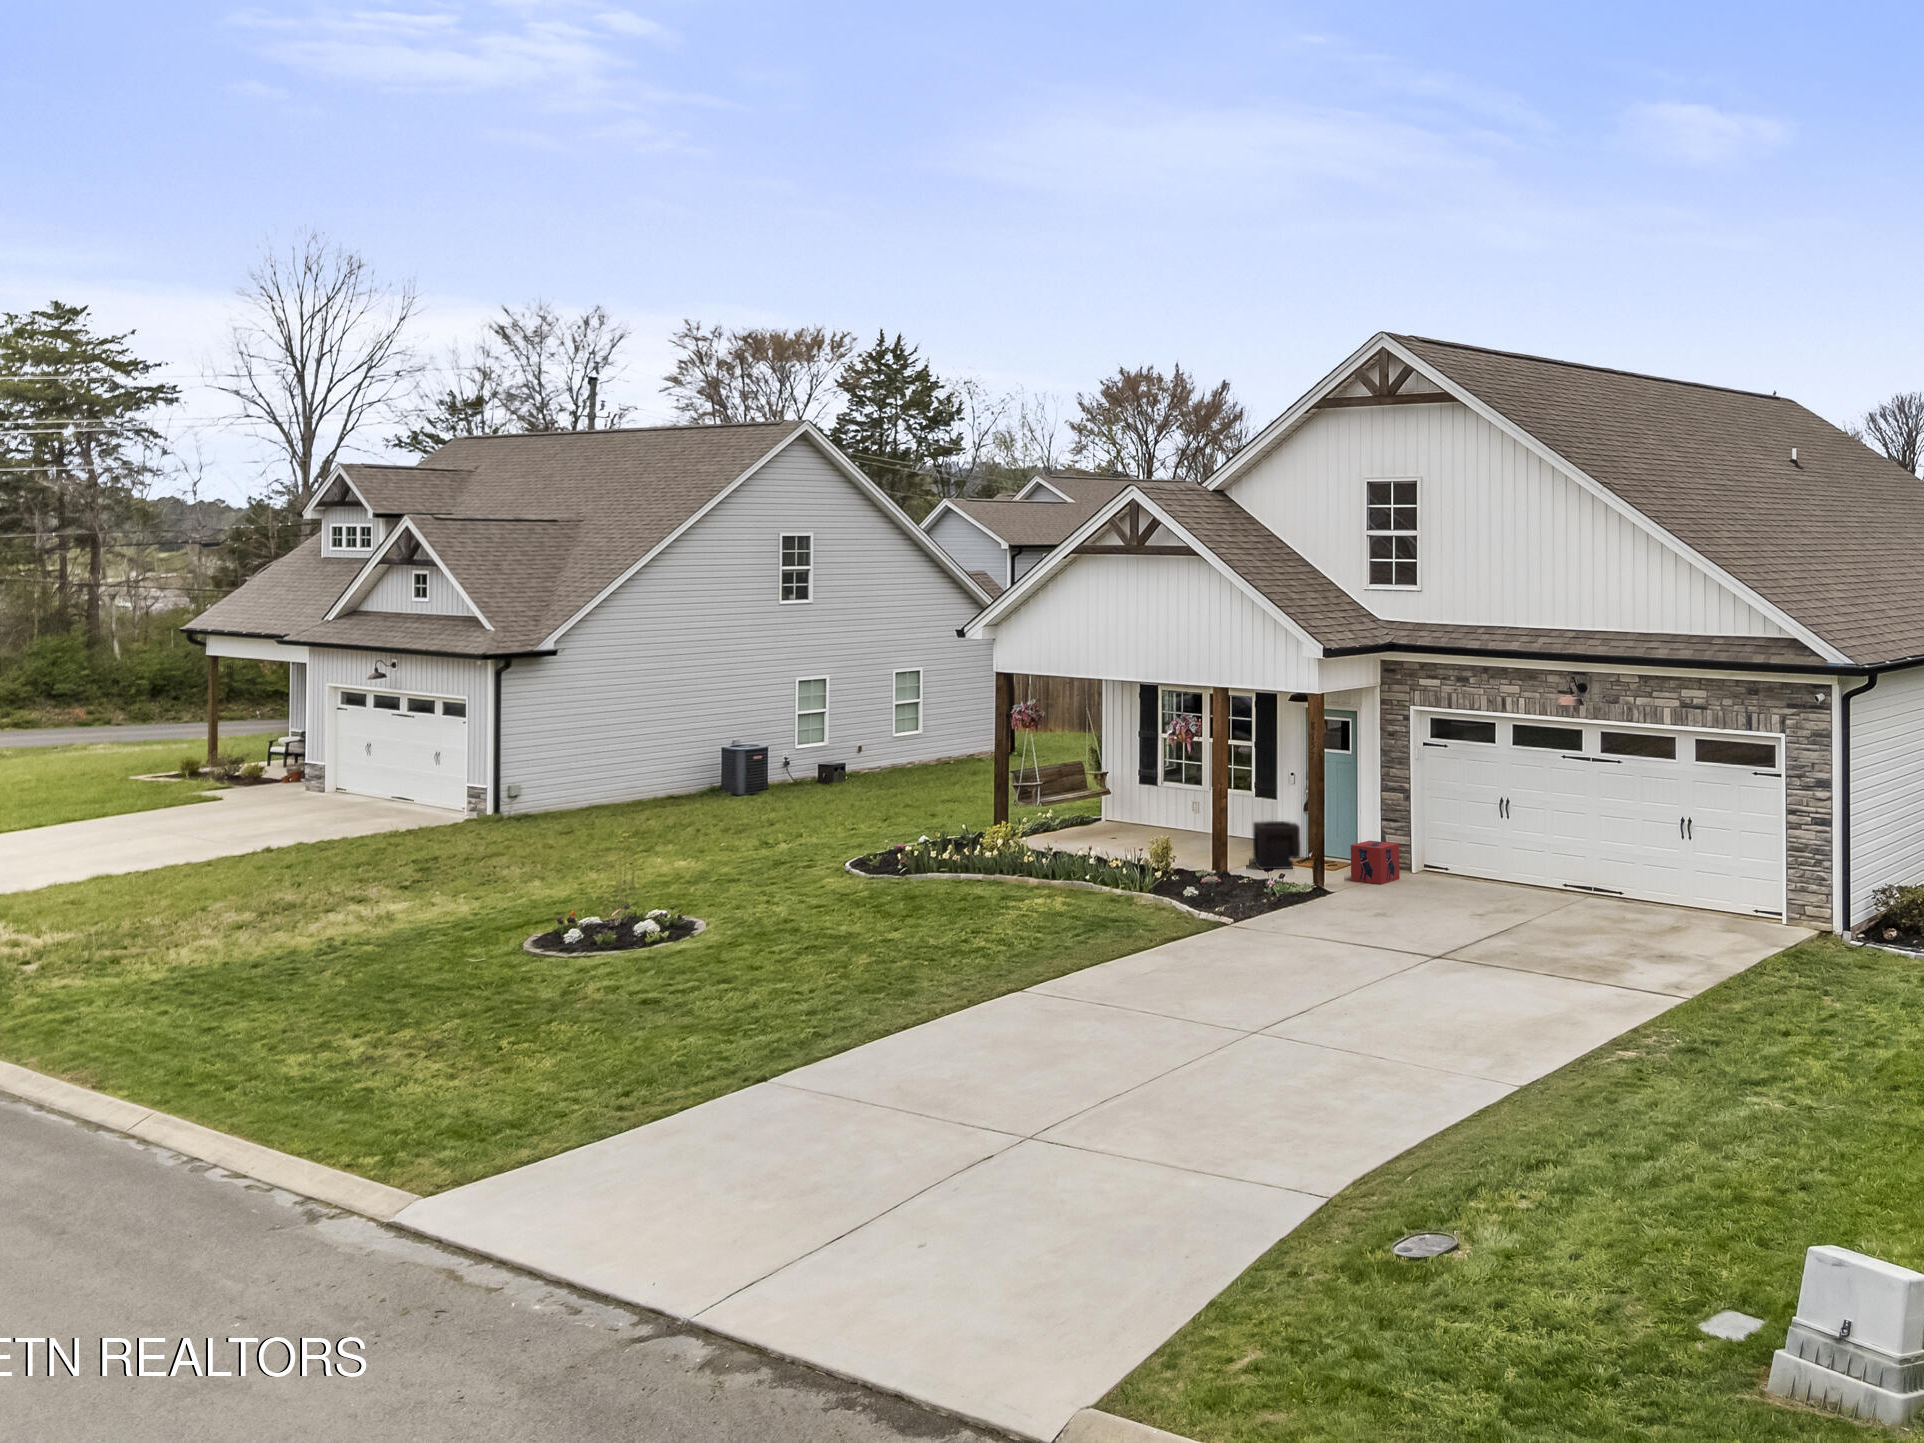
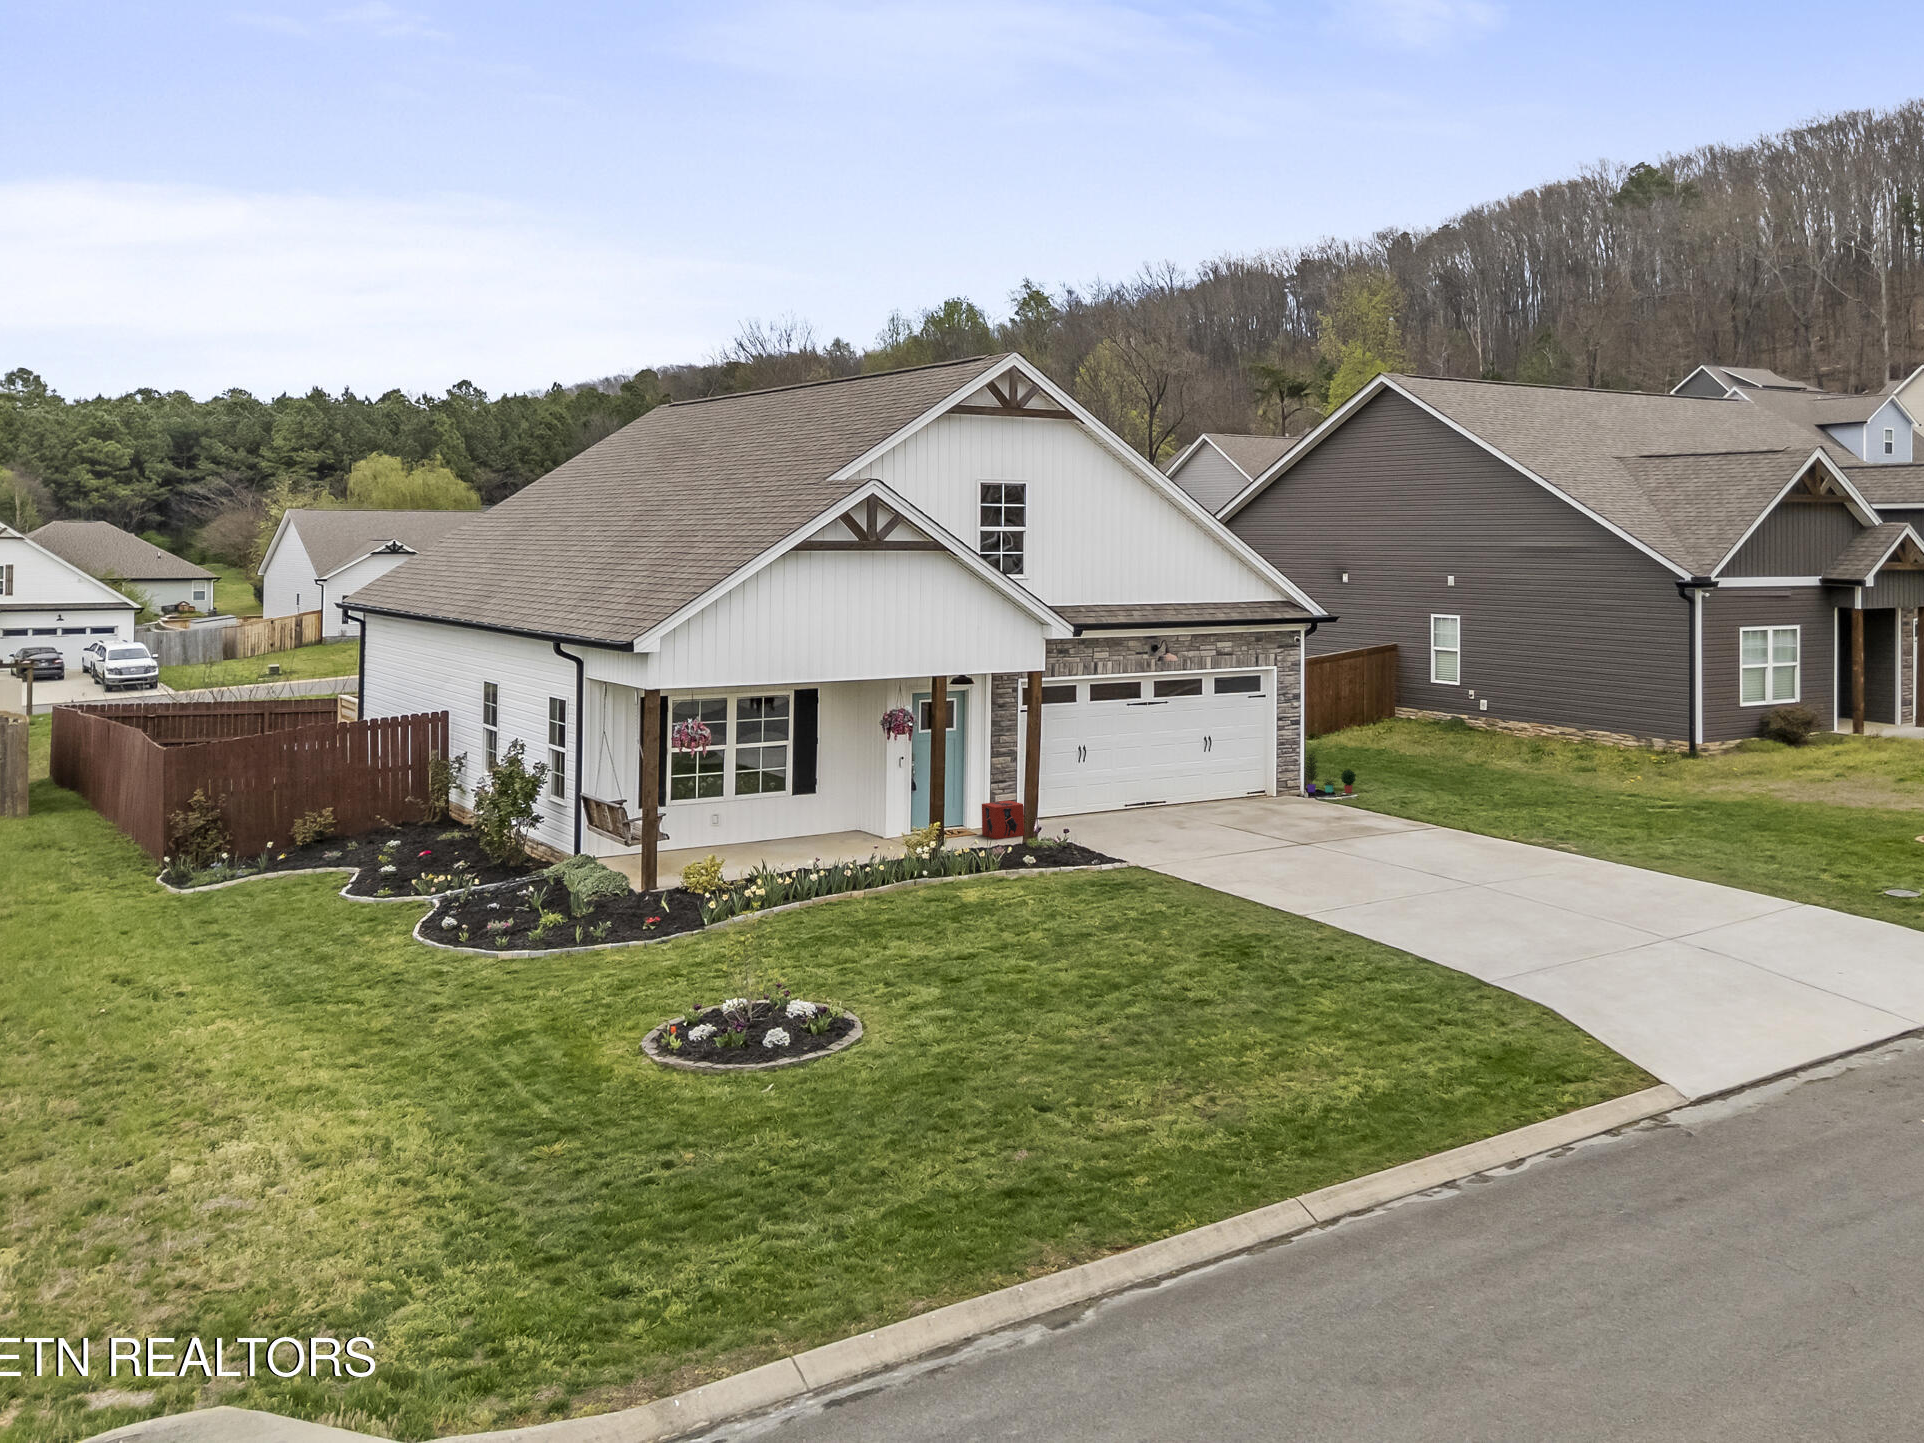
wooden crate: present [1253,821,1301,870] -> none [866,805,920,852]
potted plant: none [1831,871,1884,950] -> present [1304,751,1356,793]

